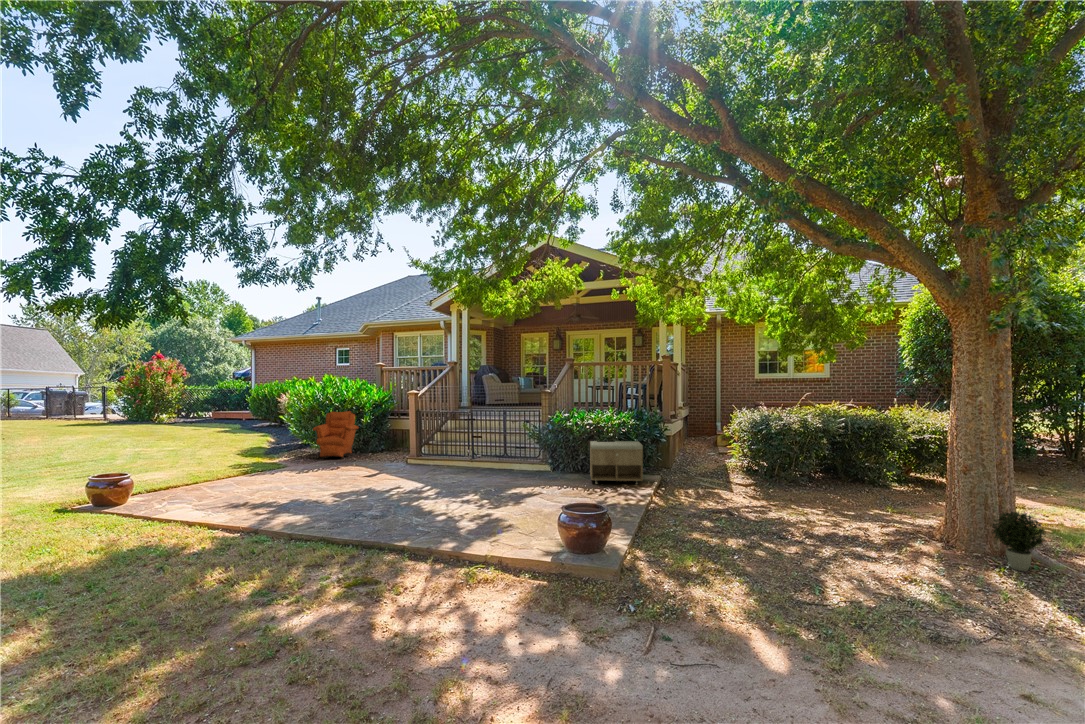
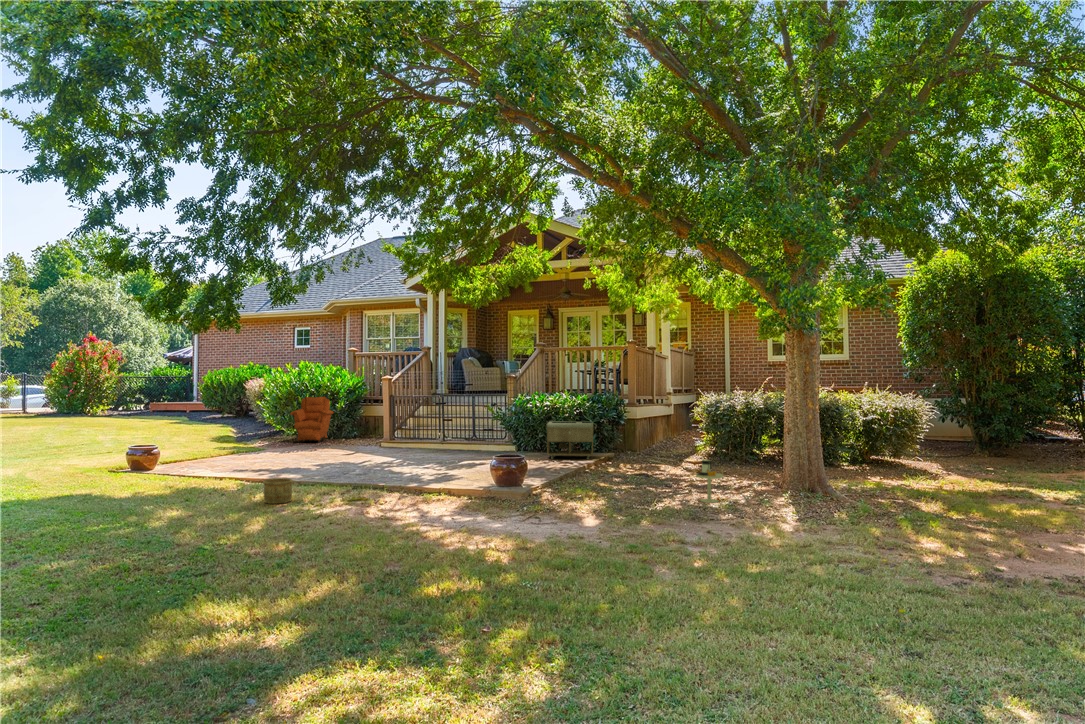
potted plant: present [992,511,1045,571] -> none [788,456,817,496]
side table: none [886,523,937,597] -> present [696,460,723,503]
wooden bucket: none [184,559,241,612] -> present [263,478,292,504]

